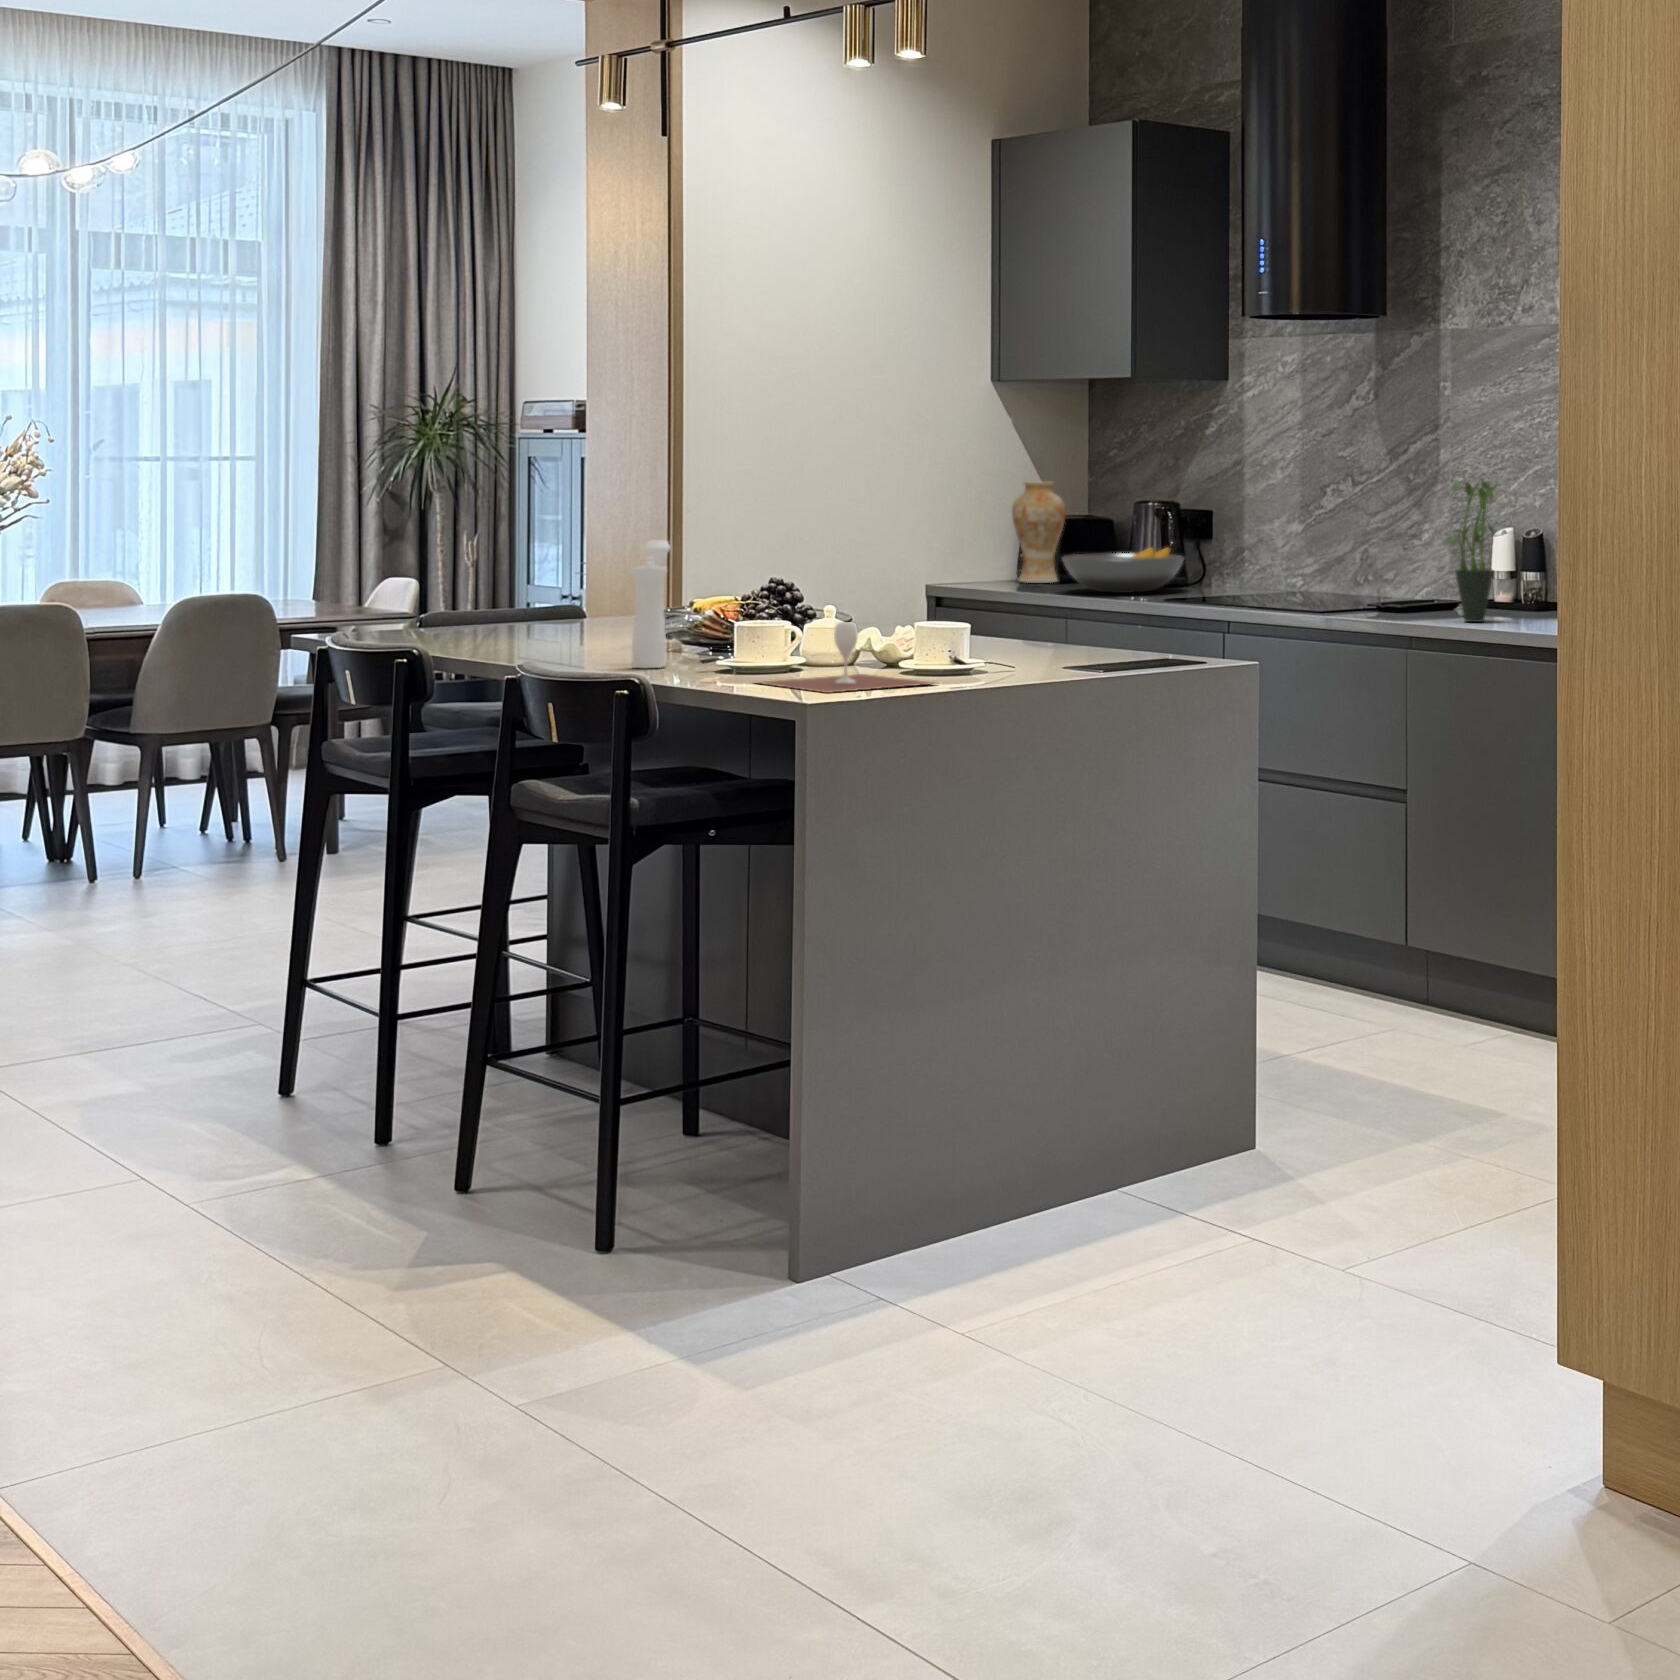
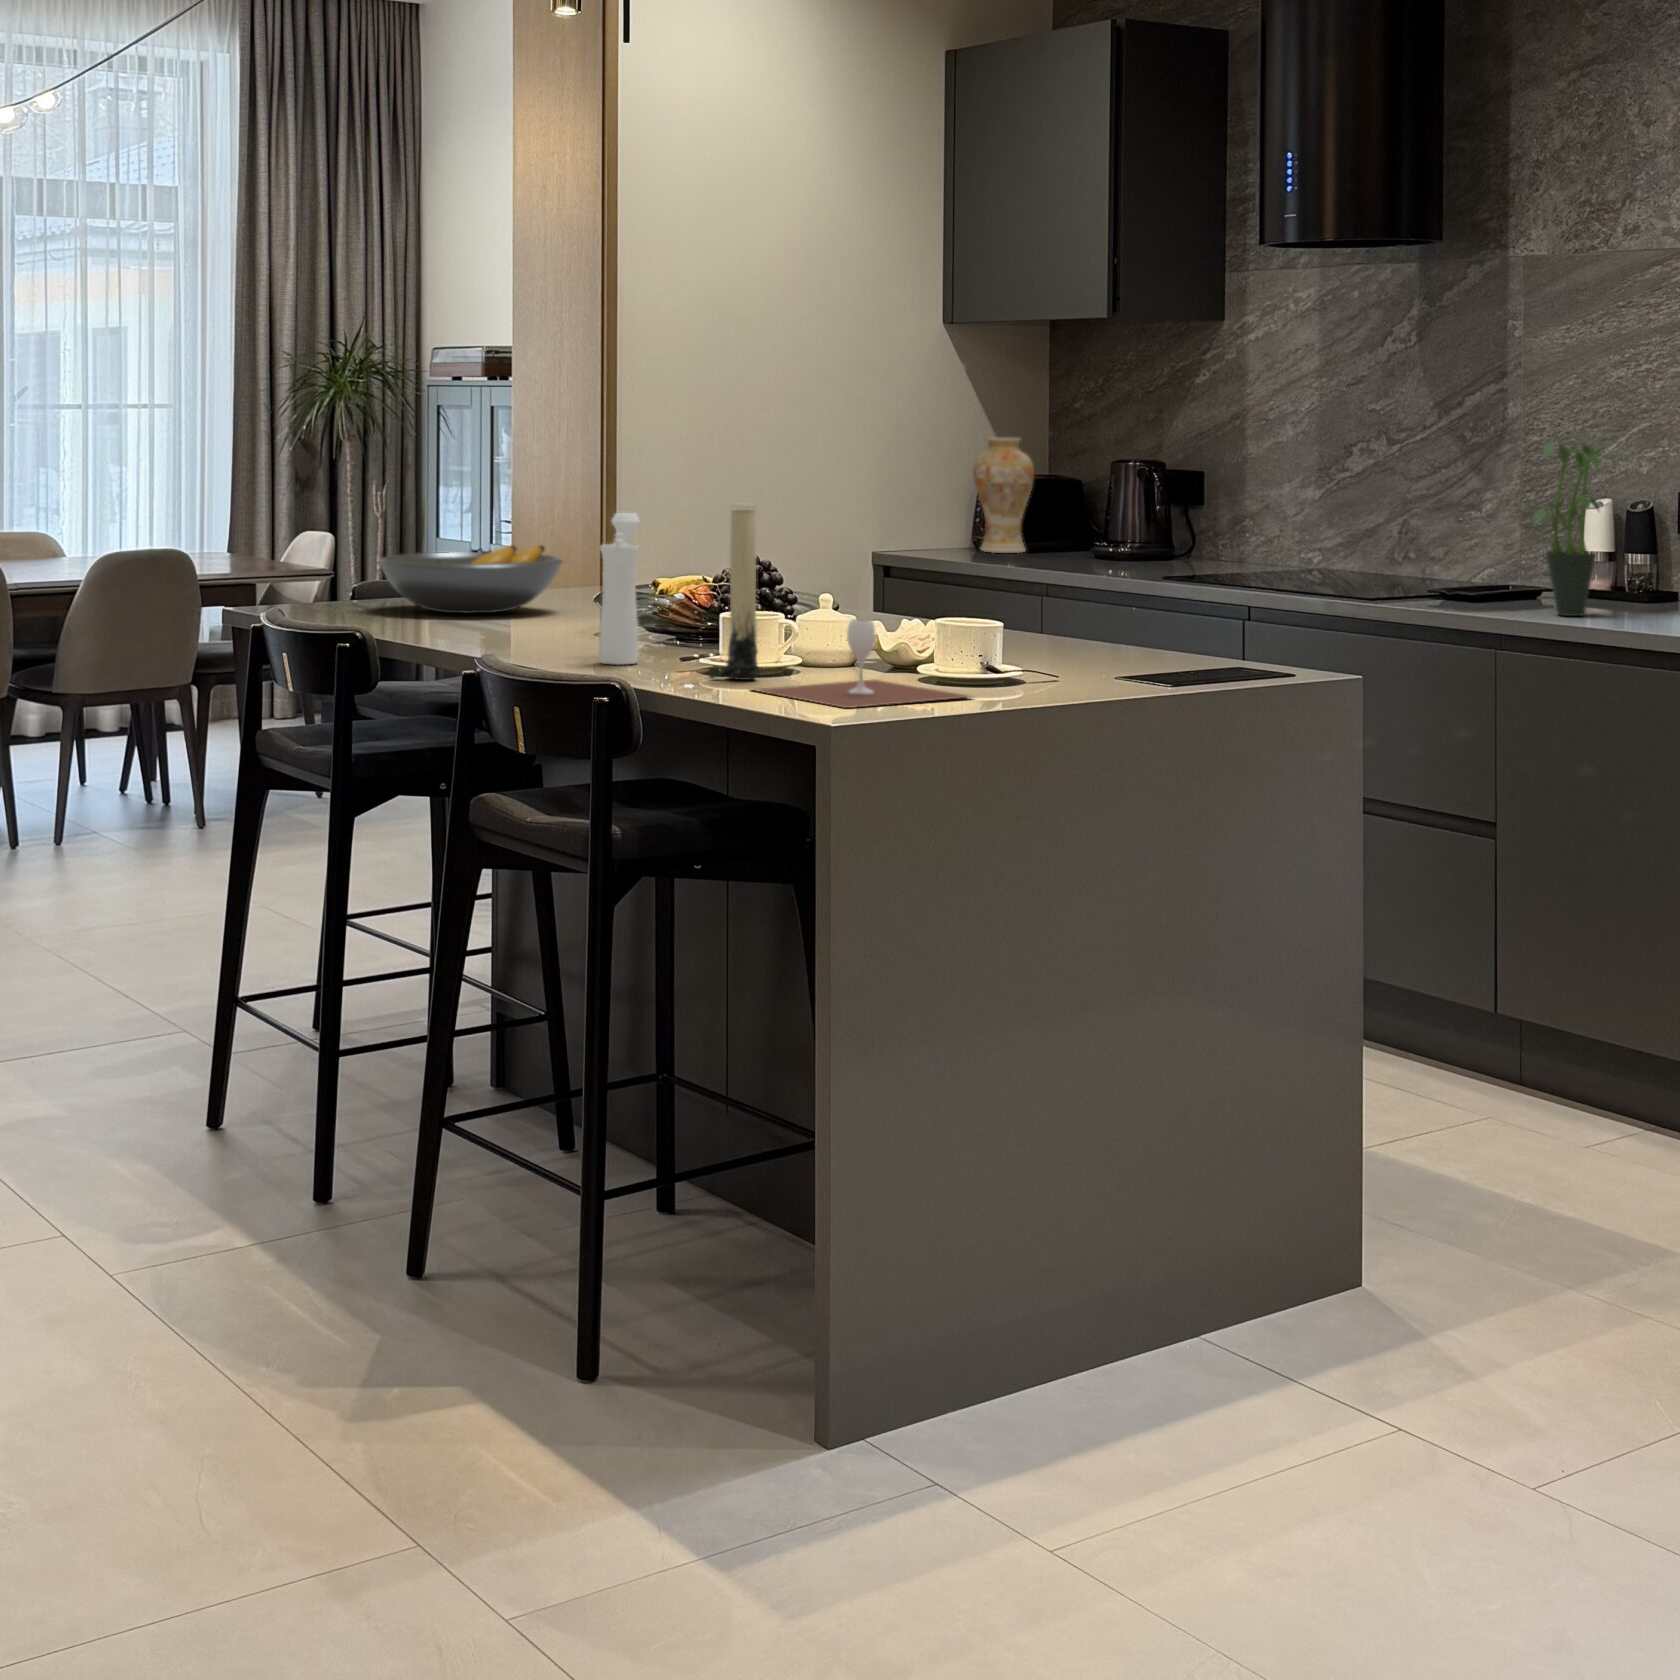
candle: none [722,529,766,676] -> present [709,504,759,680]
fruit bowl: present [1062,547,1184,593] -> present [378,545,562,613]

